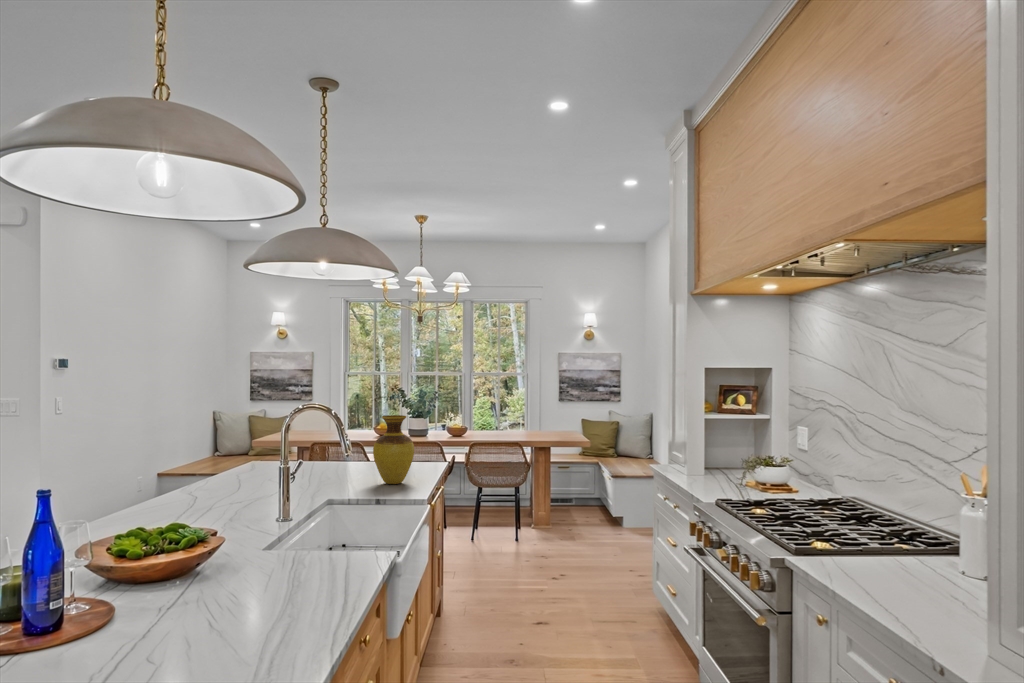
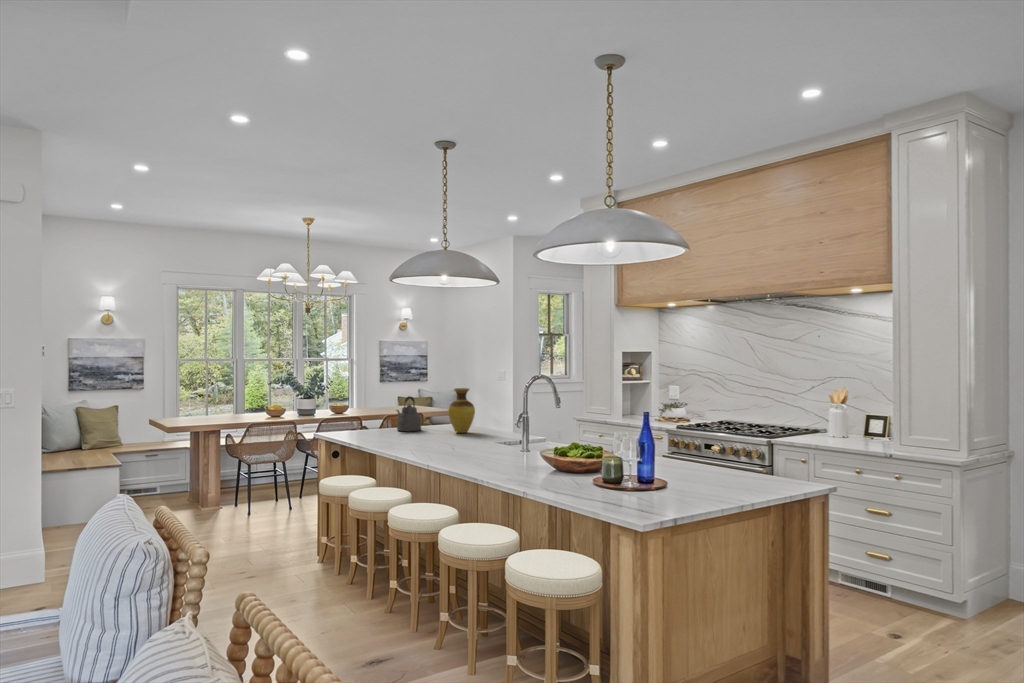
kettle: none [324,424,374,474] -> present [396,396,421,431]

